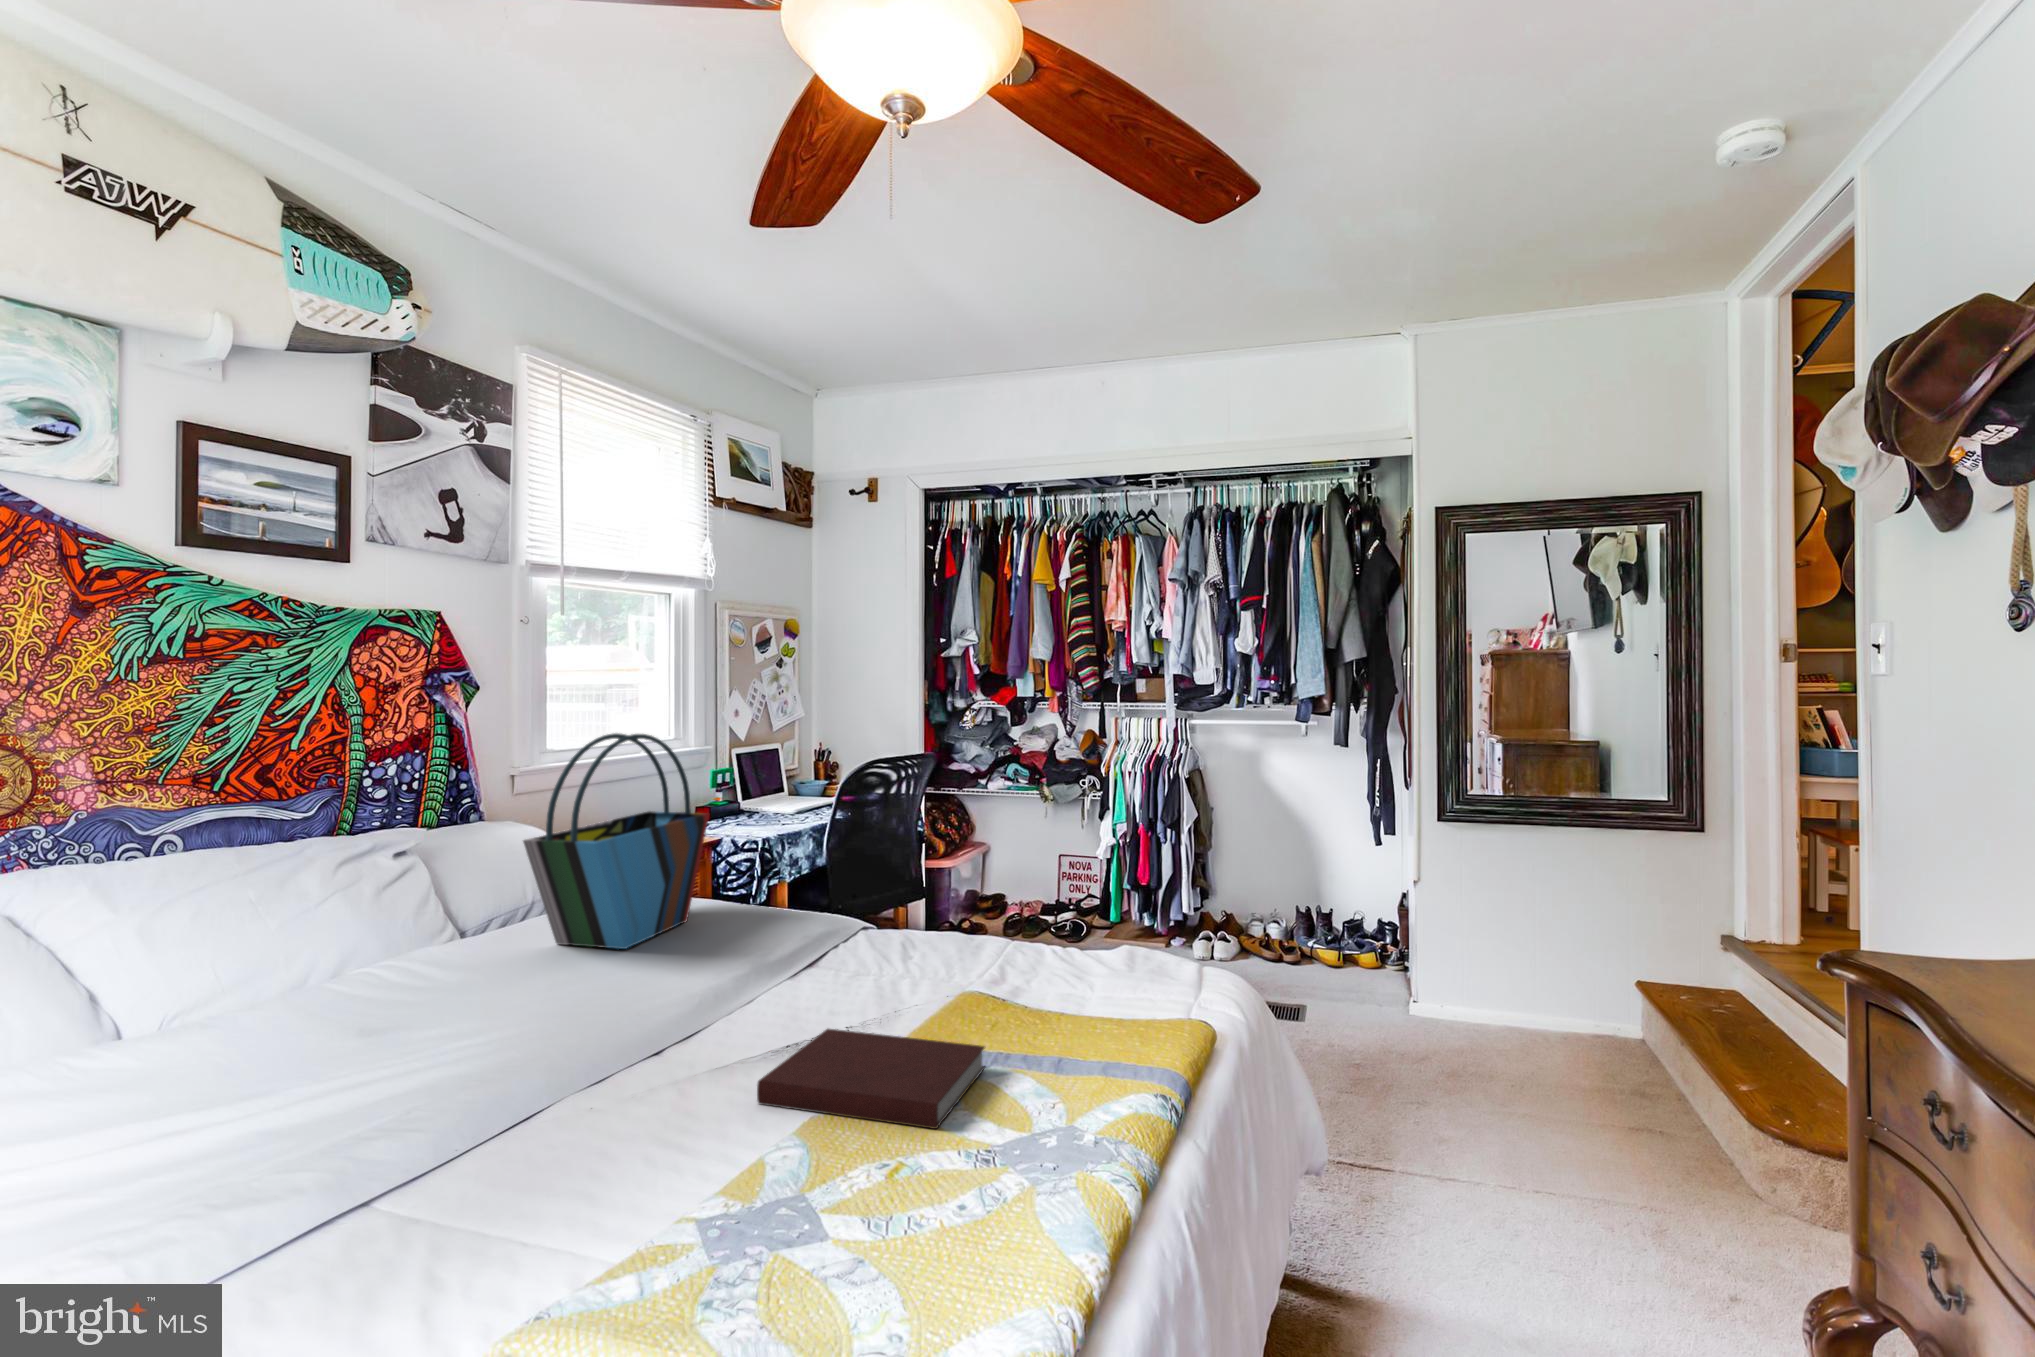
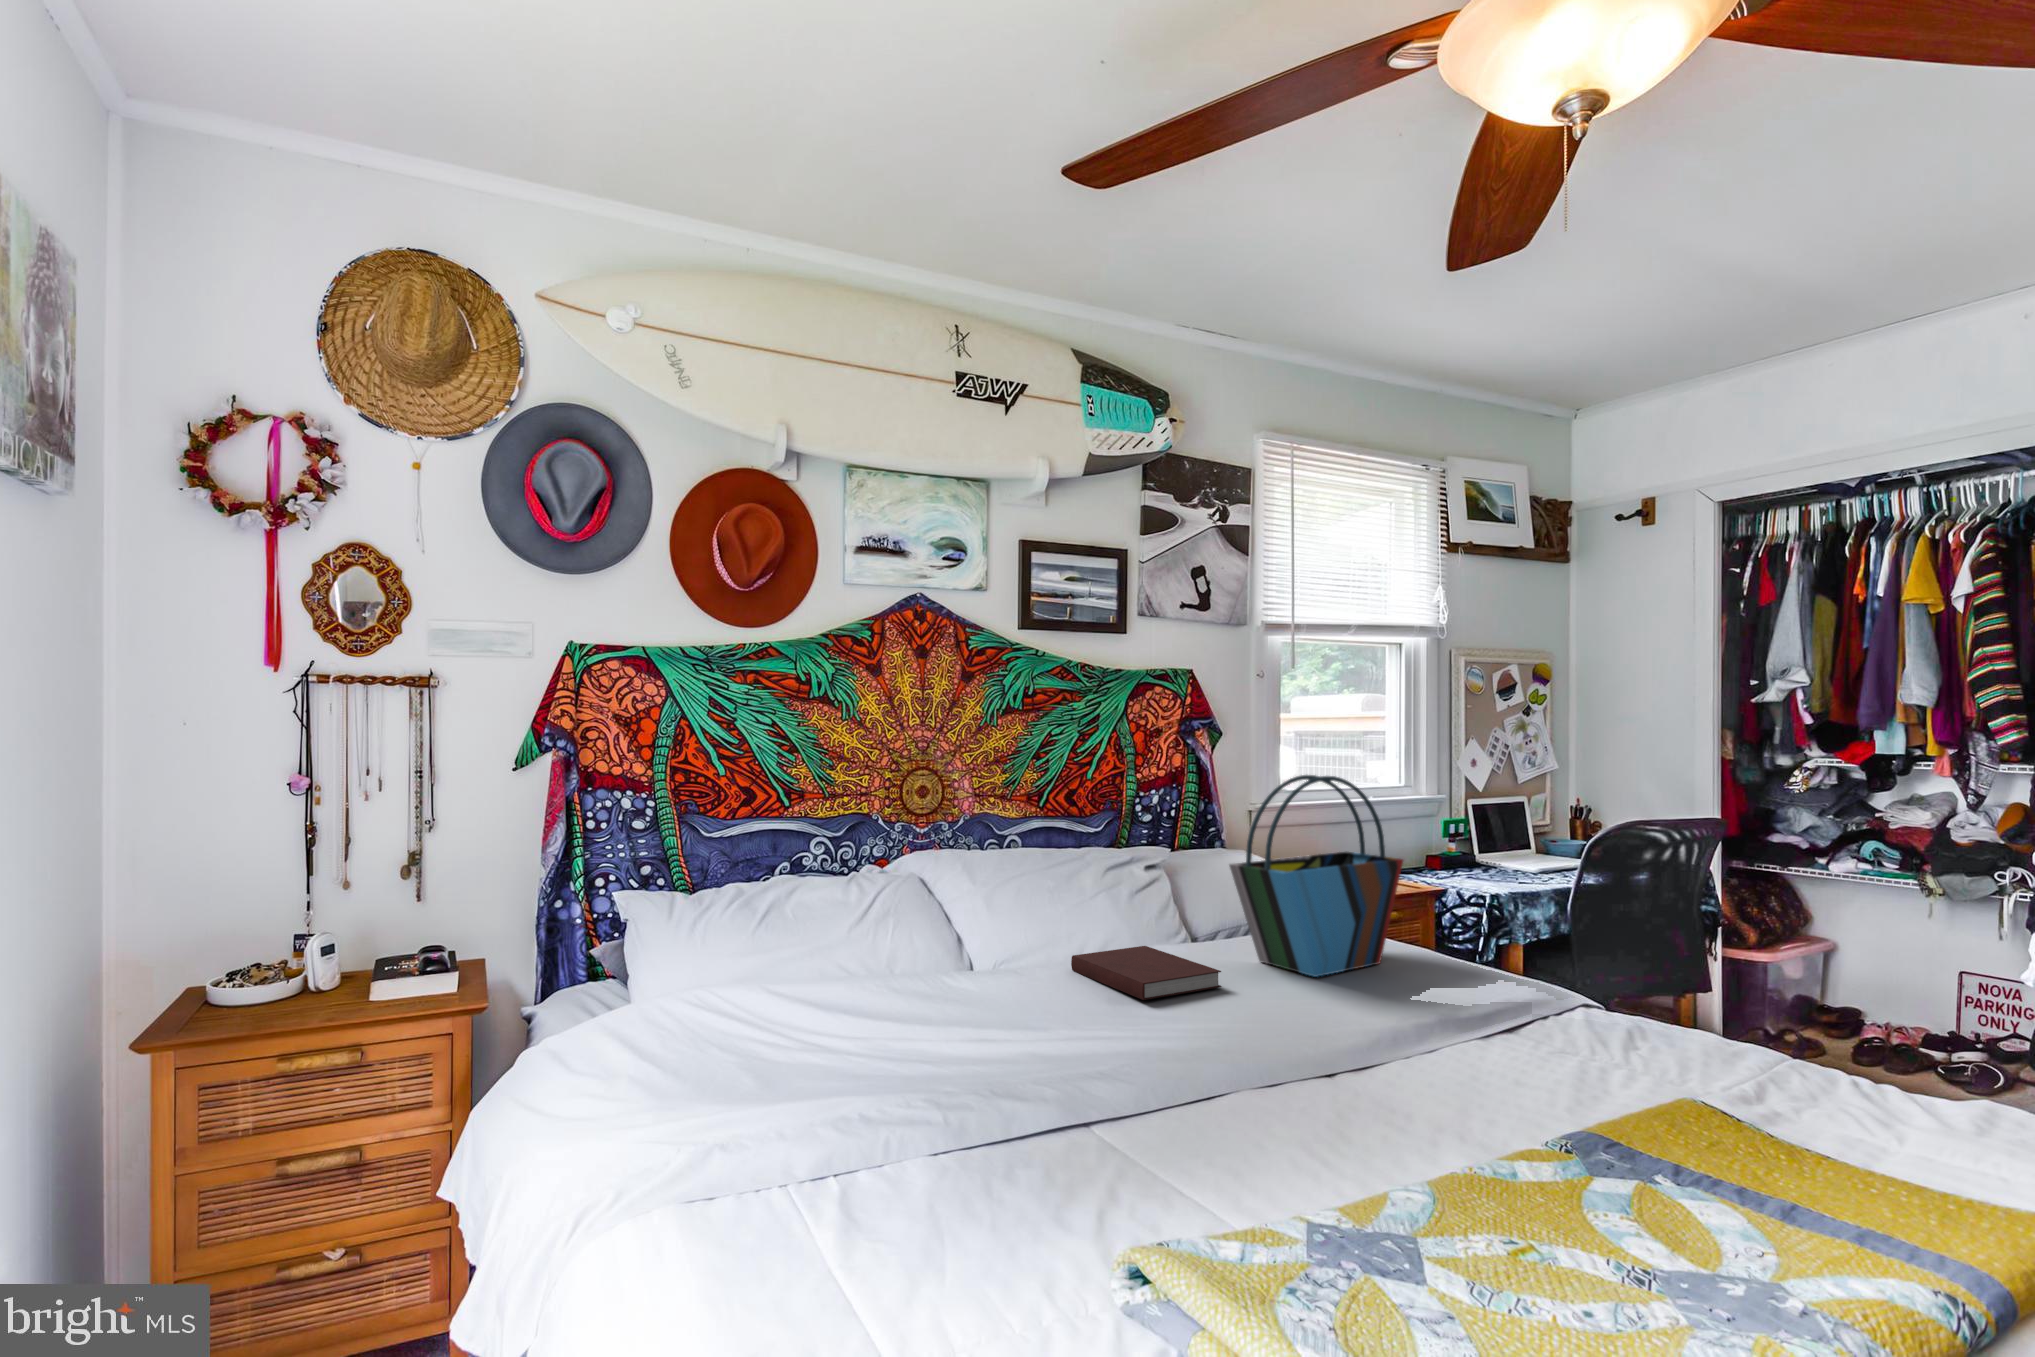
notebook: present [757,1029,985,1129] -> present [1071,946,1221,1000]

